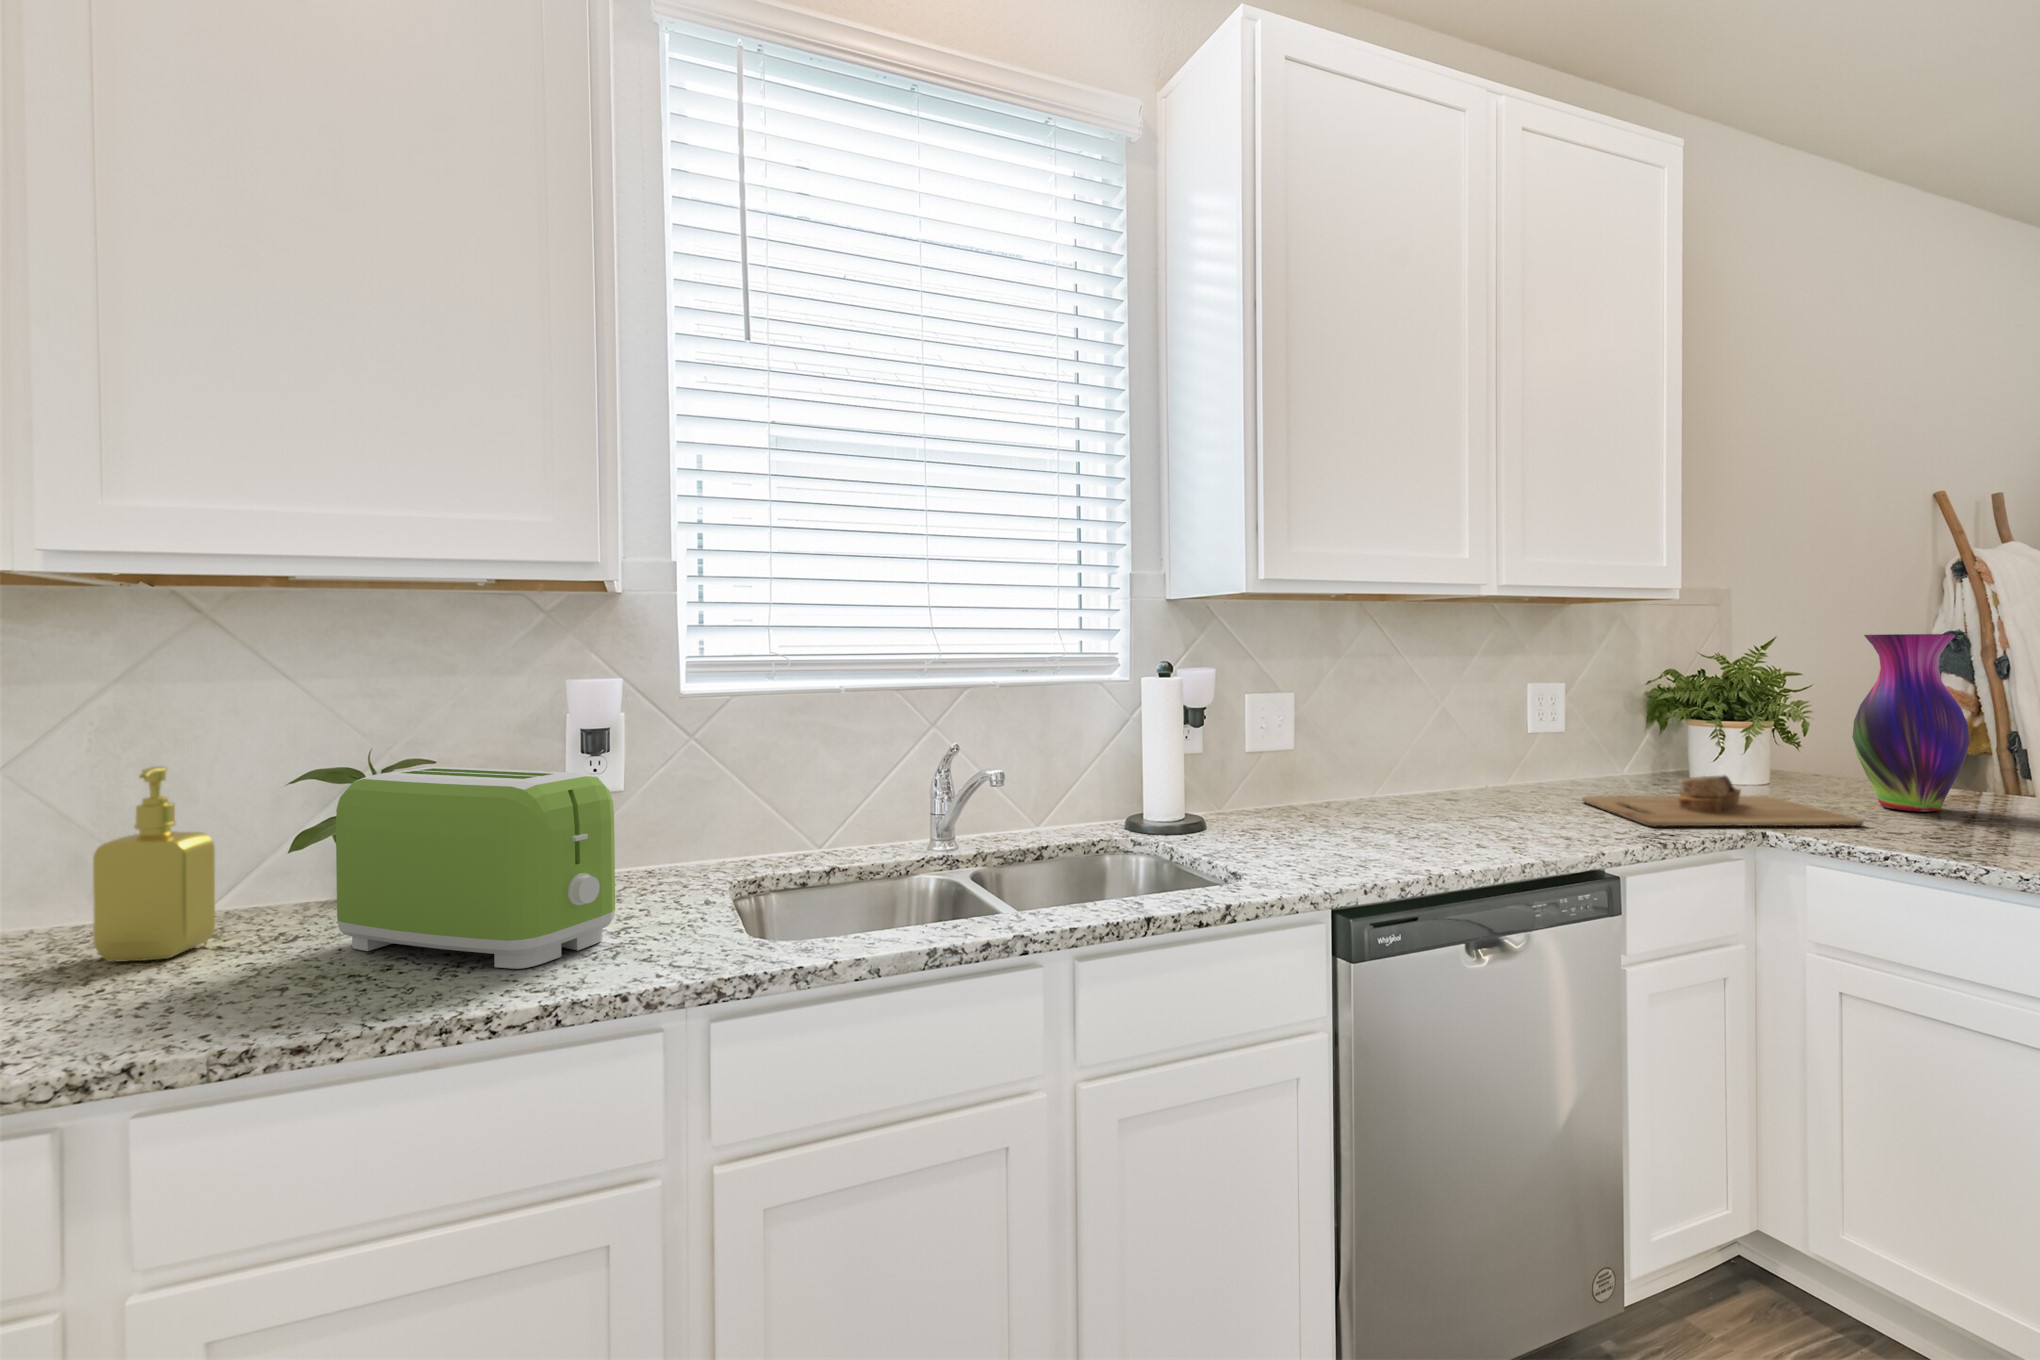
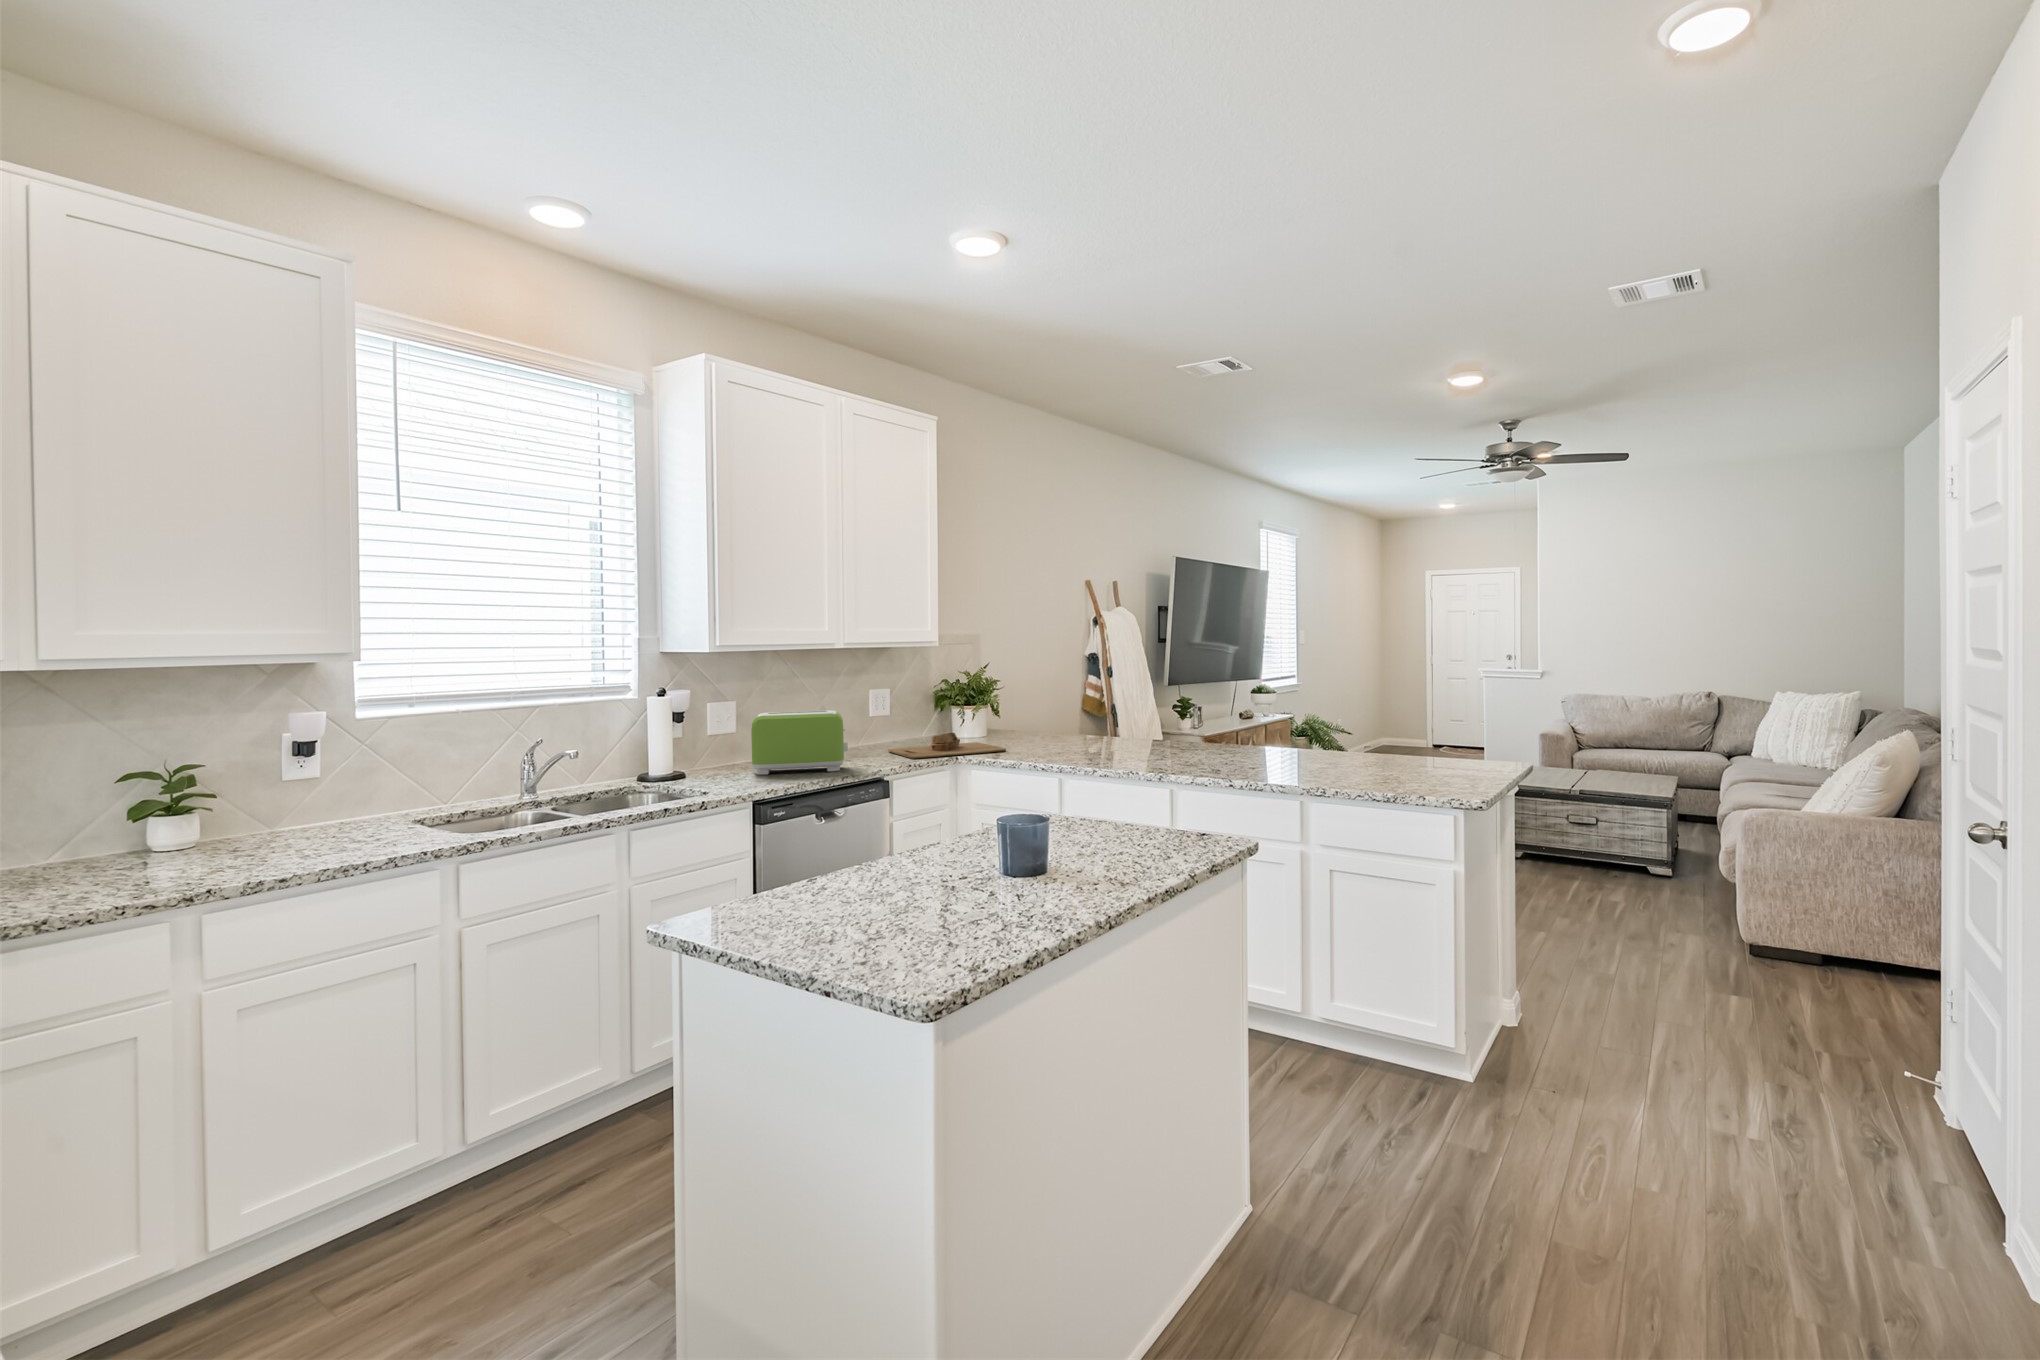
vase: present [1852,634,1970,811] -> none [1012,660,1056,744]
soap dispenser: present [93,766,215,961] -> none [49,770,115,879]
toaster: present [336,767,615,969] -> present [751,710,848,775]

